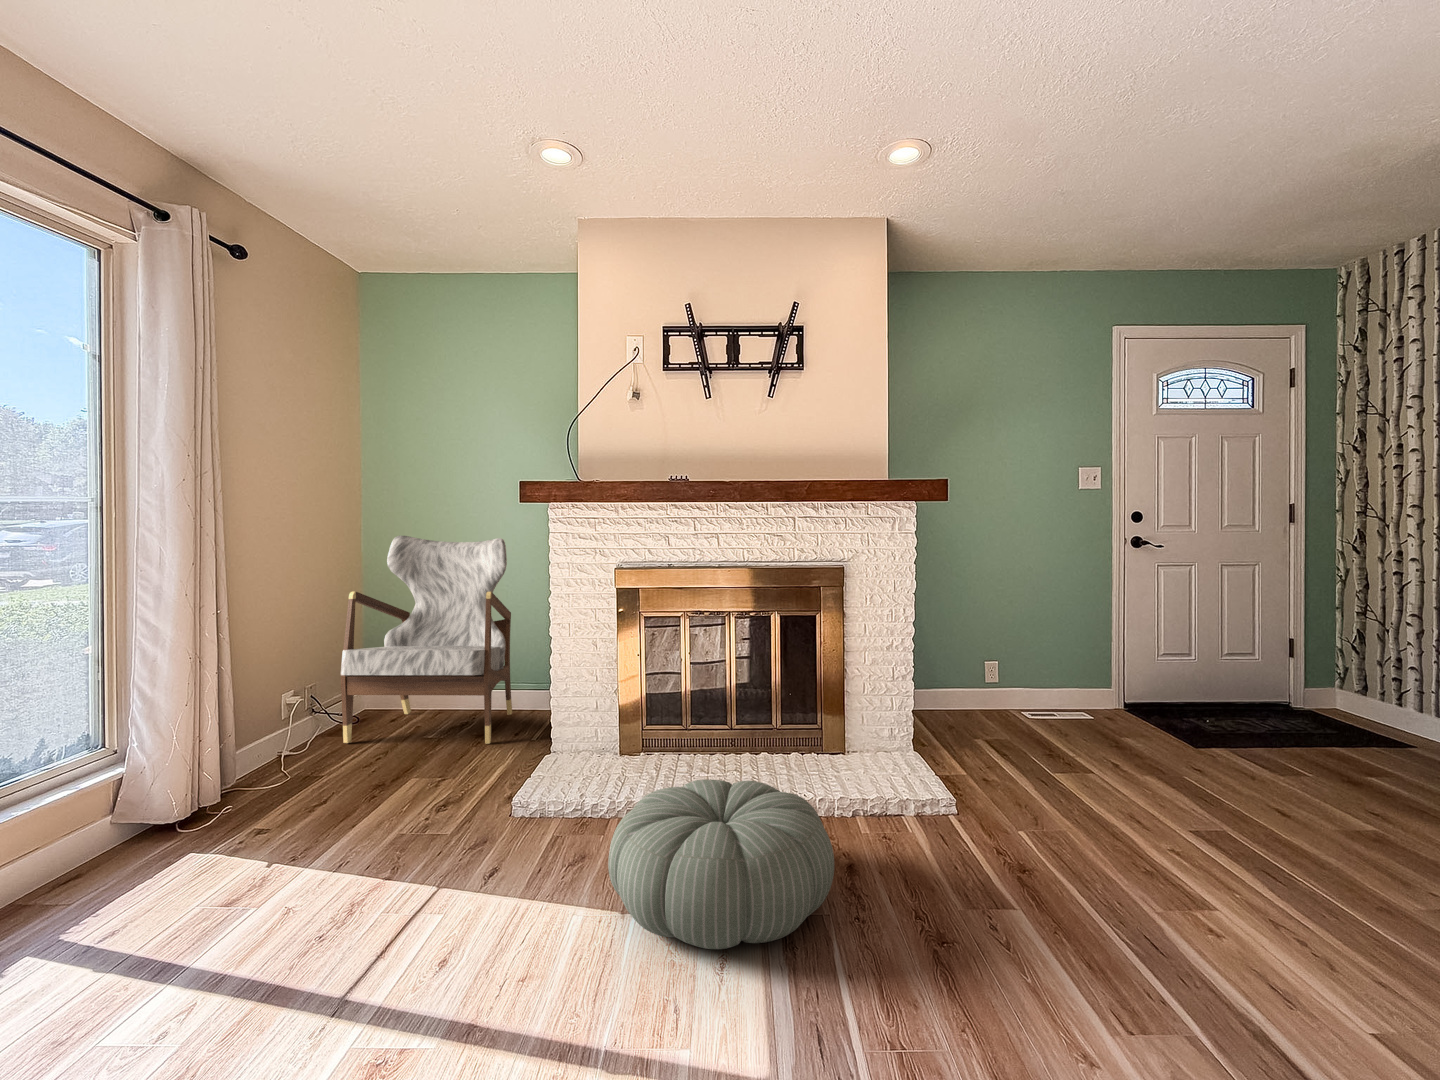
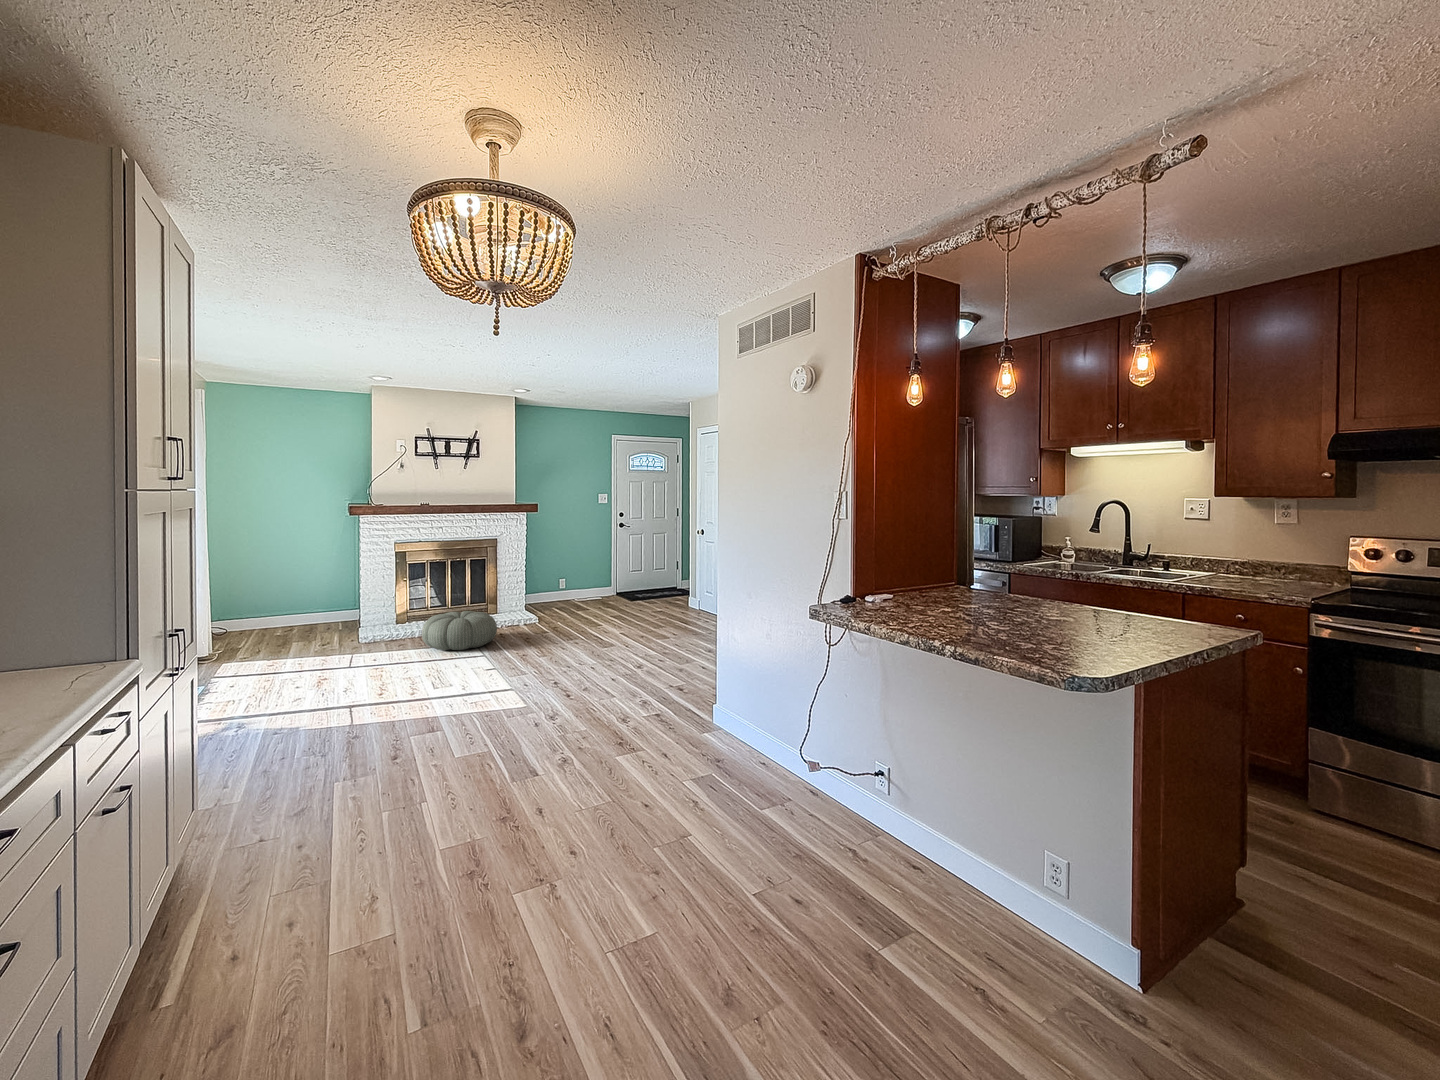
armchair: present [341,536,512,744] -> none [233,526,323,632]

